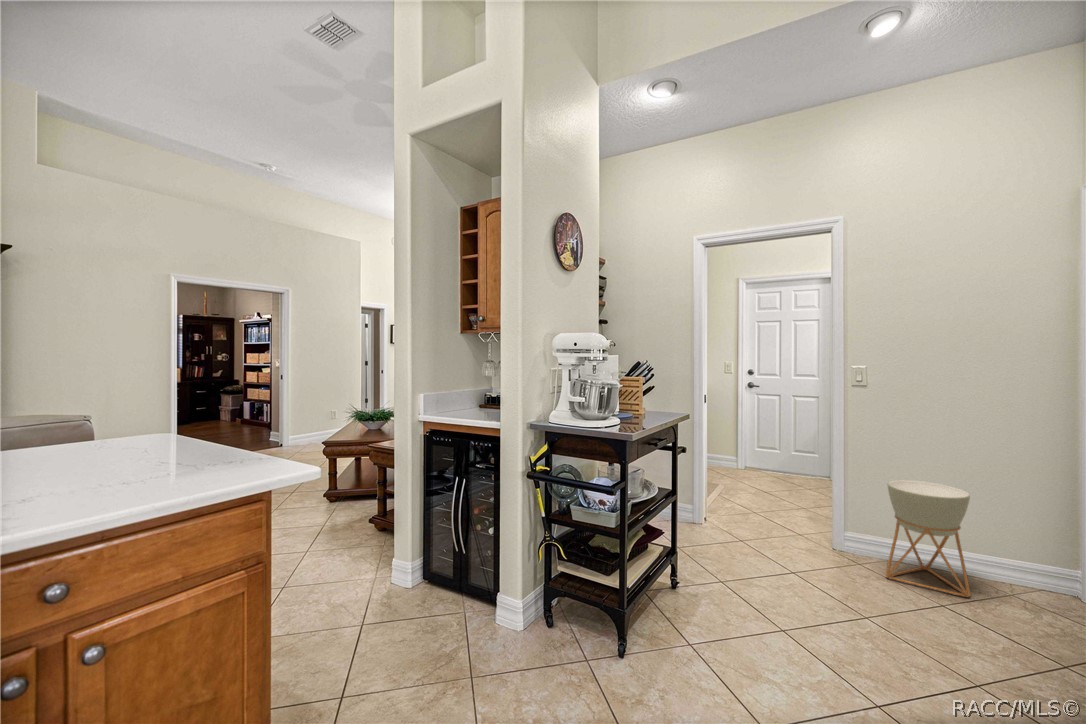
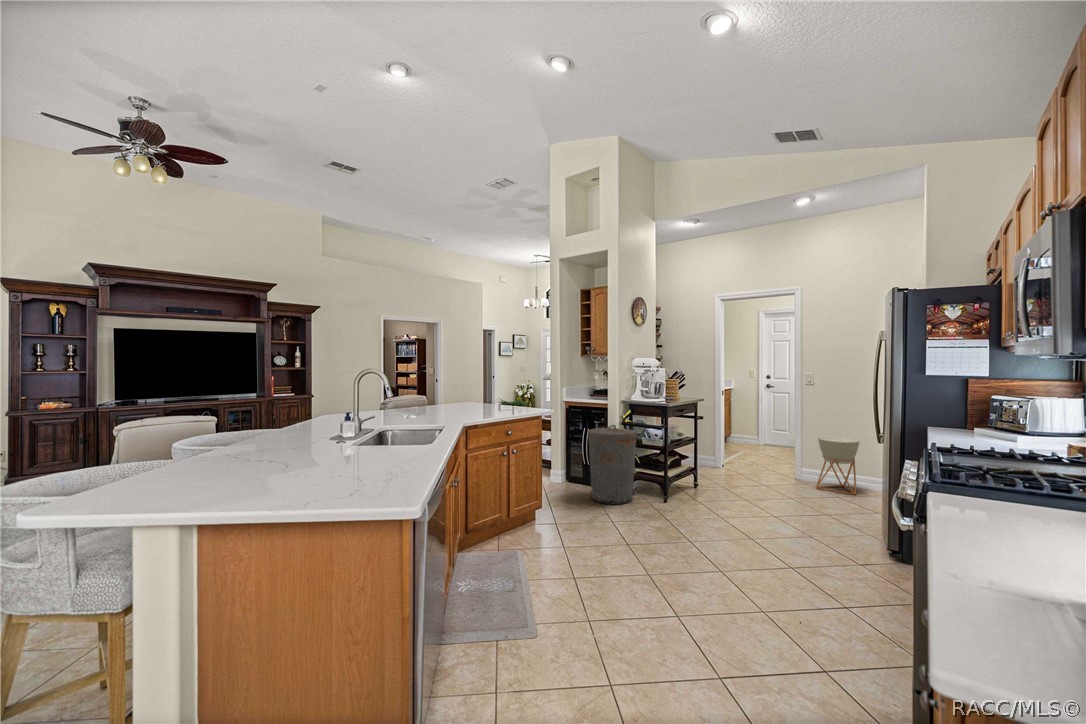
trash can: none [450,478,559,673] -> present [588,425,637,504]

